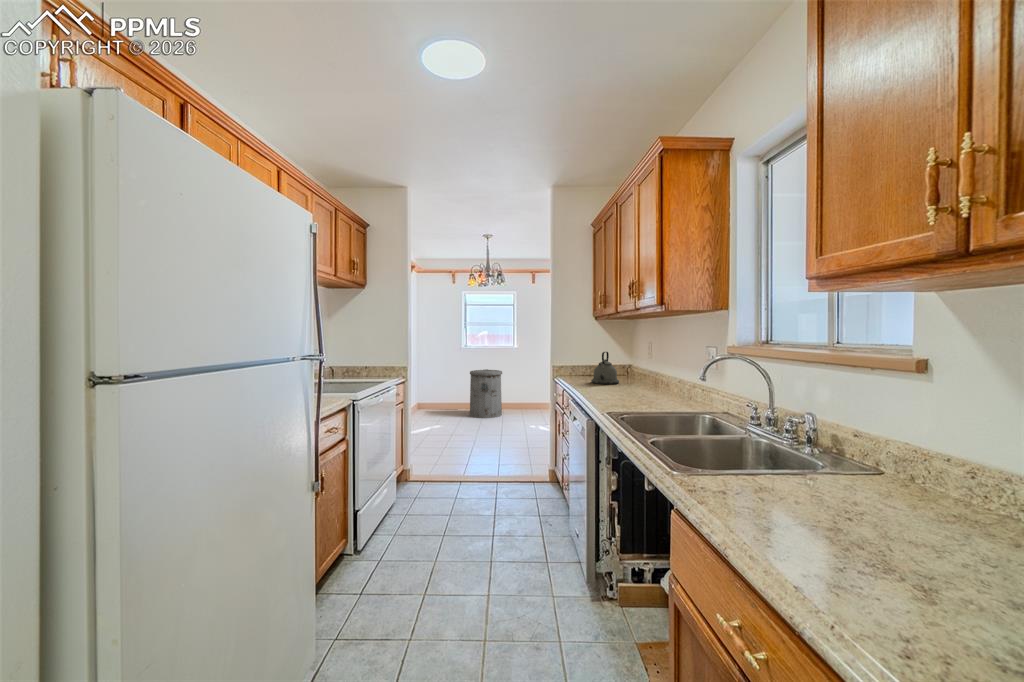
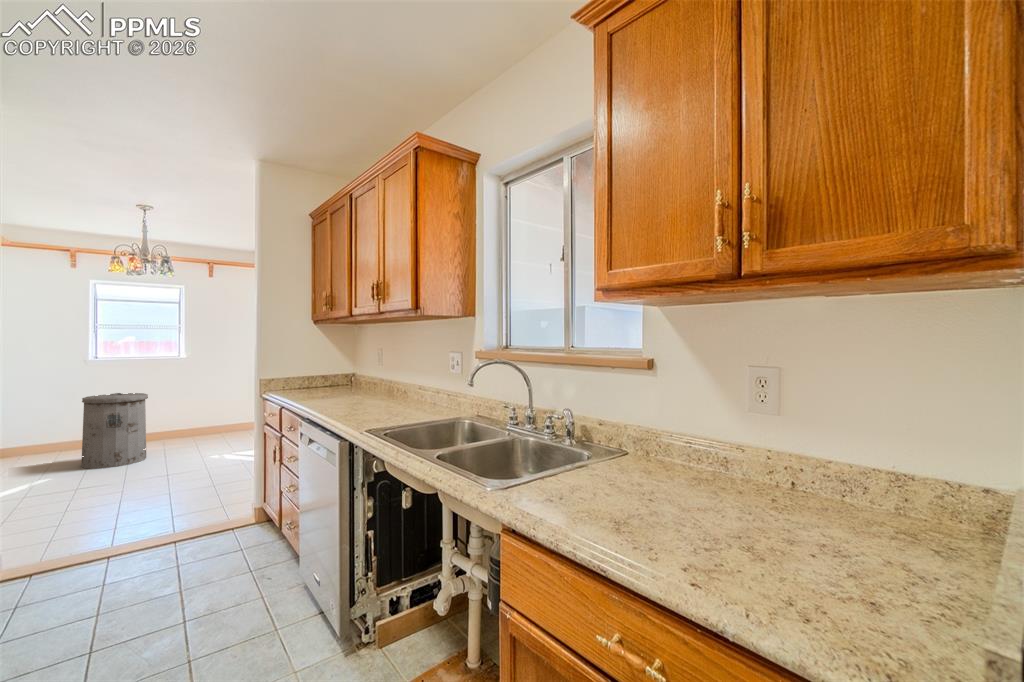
kettle: present [591,352,619,384] -> none [314,360,348,399]

